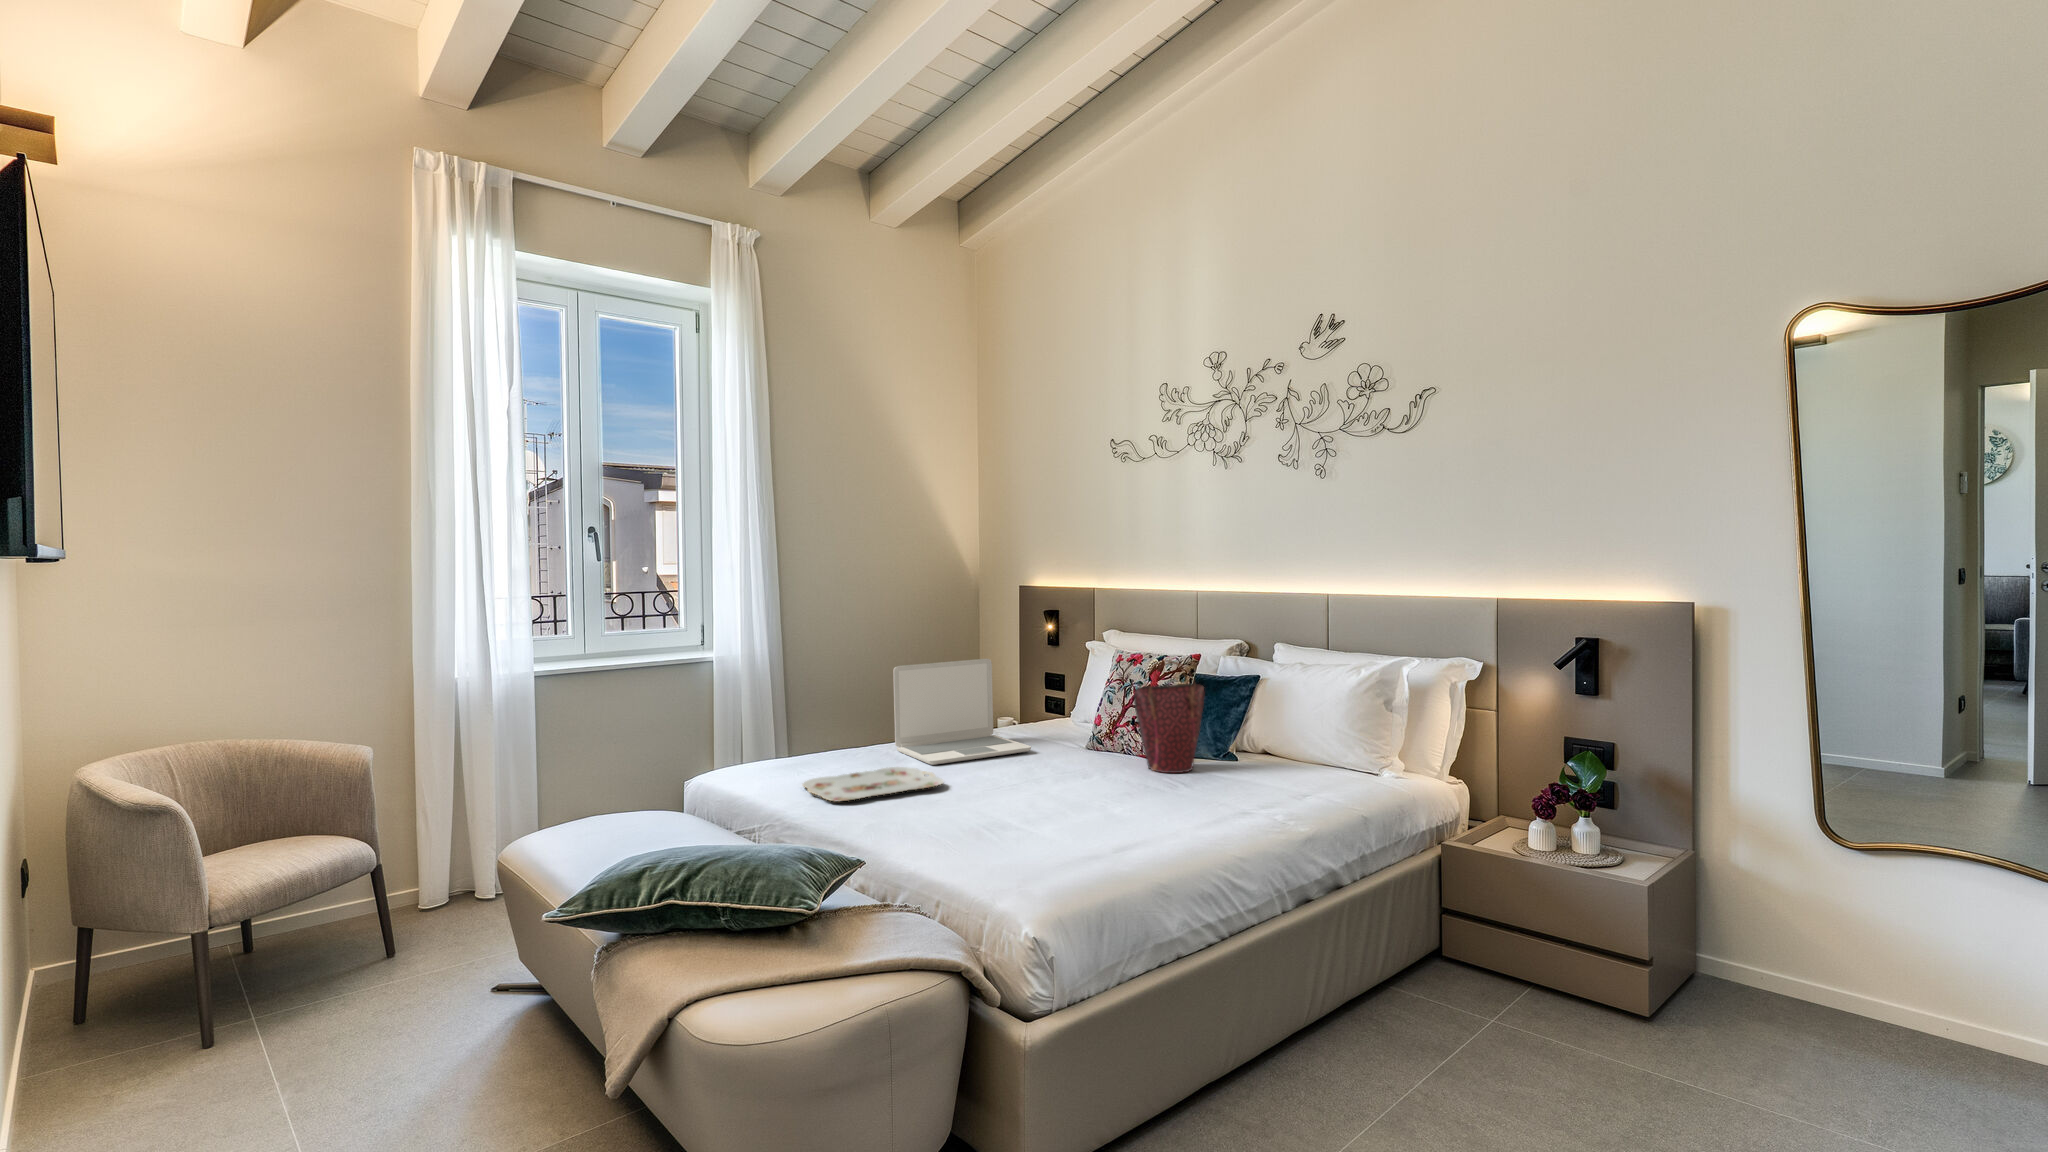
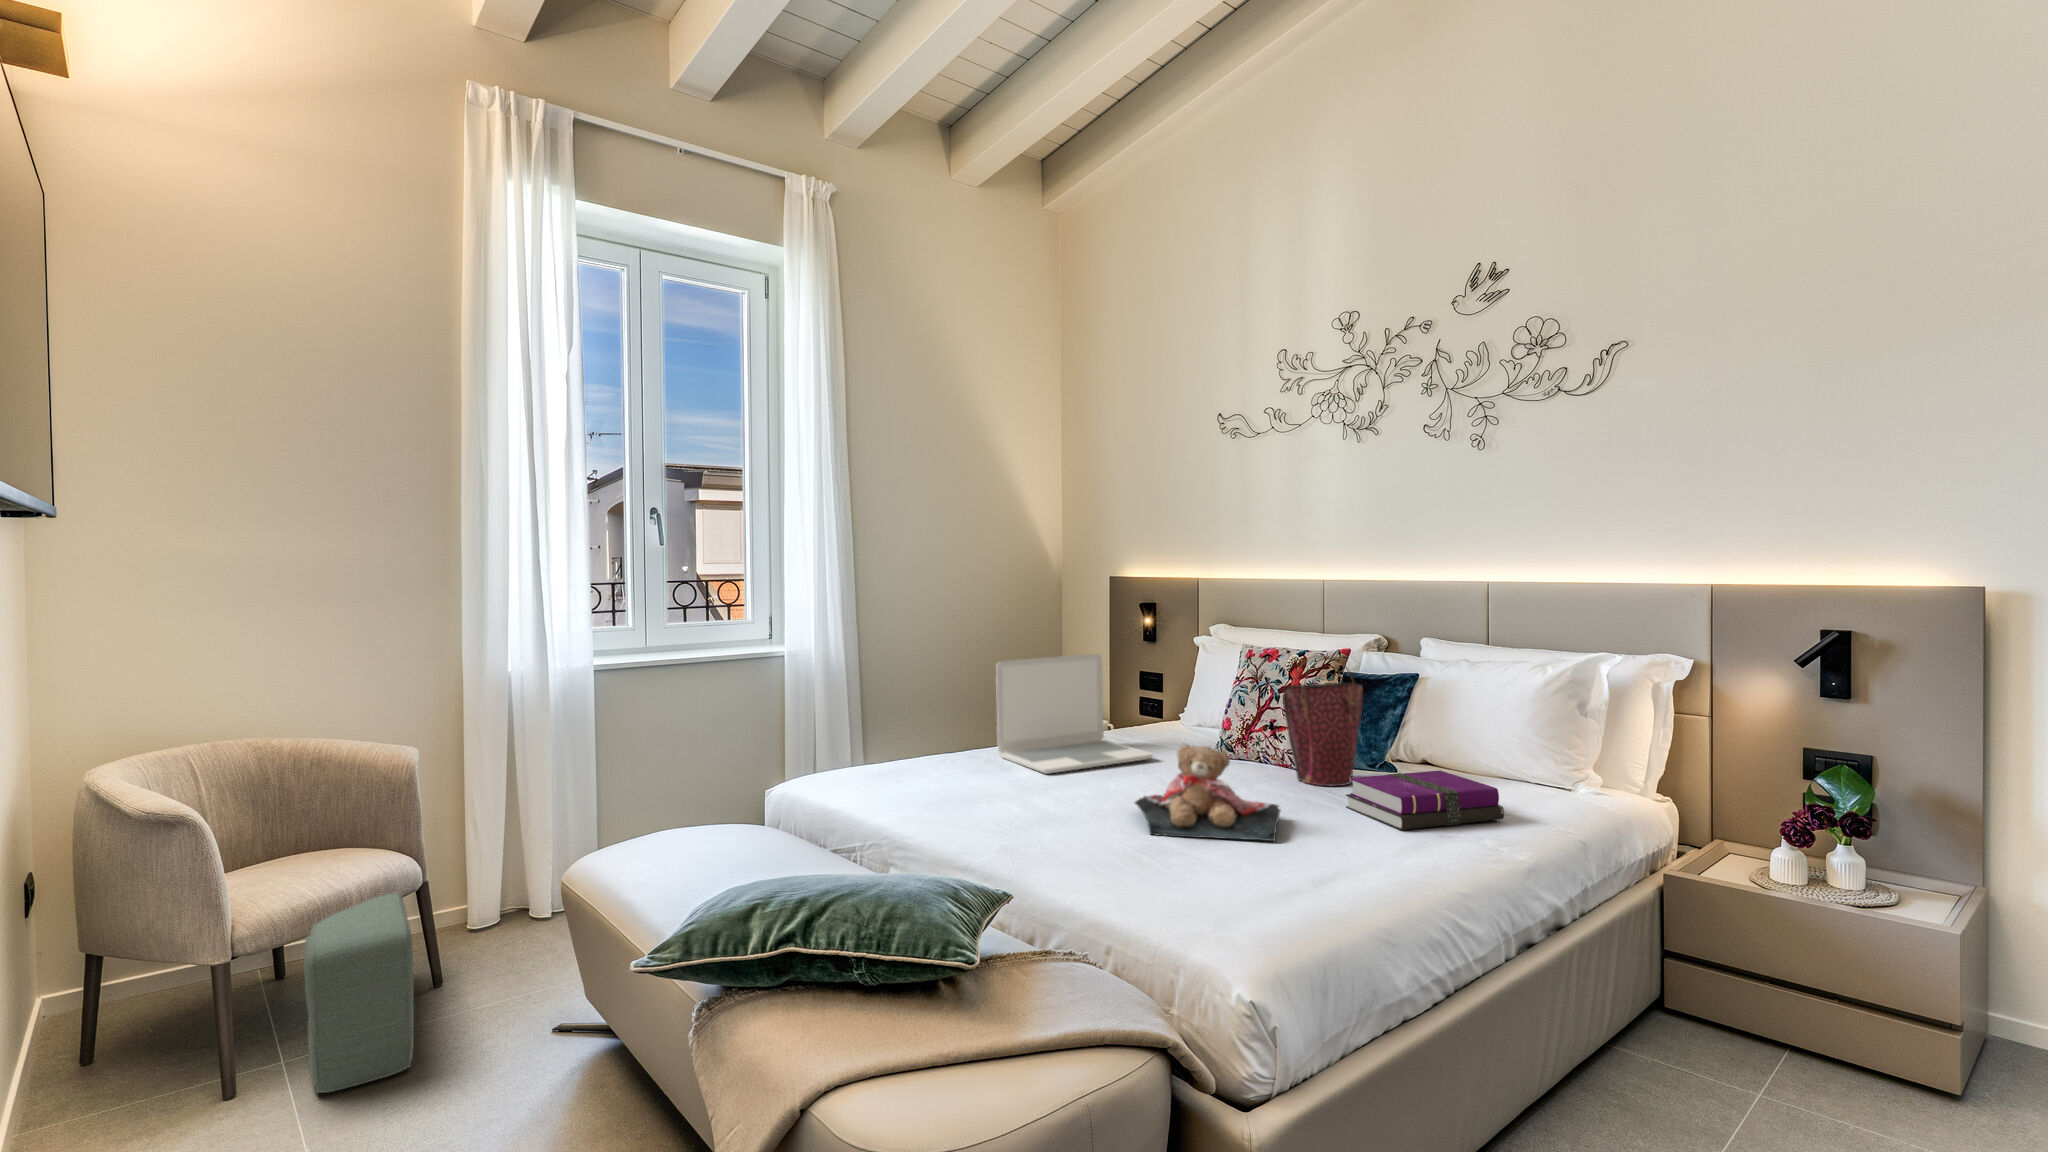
teddy bear: none [994,736,1115,818] -> present [1135,744,1280,841]
notebook: none [1176,758,1301,808] -> present [1346,771,1504,830]
serving tray: present [803,767,943,802] -> none [906,776,1071,817]
pouf: none [273,854,367,1042] -> present [304,892,414,1093]

